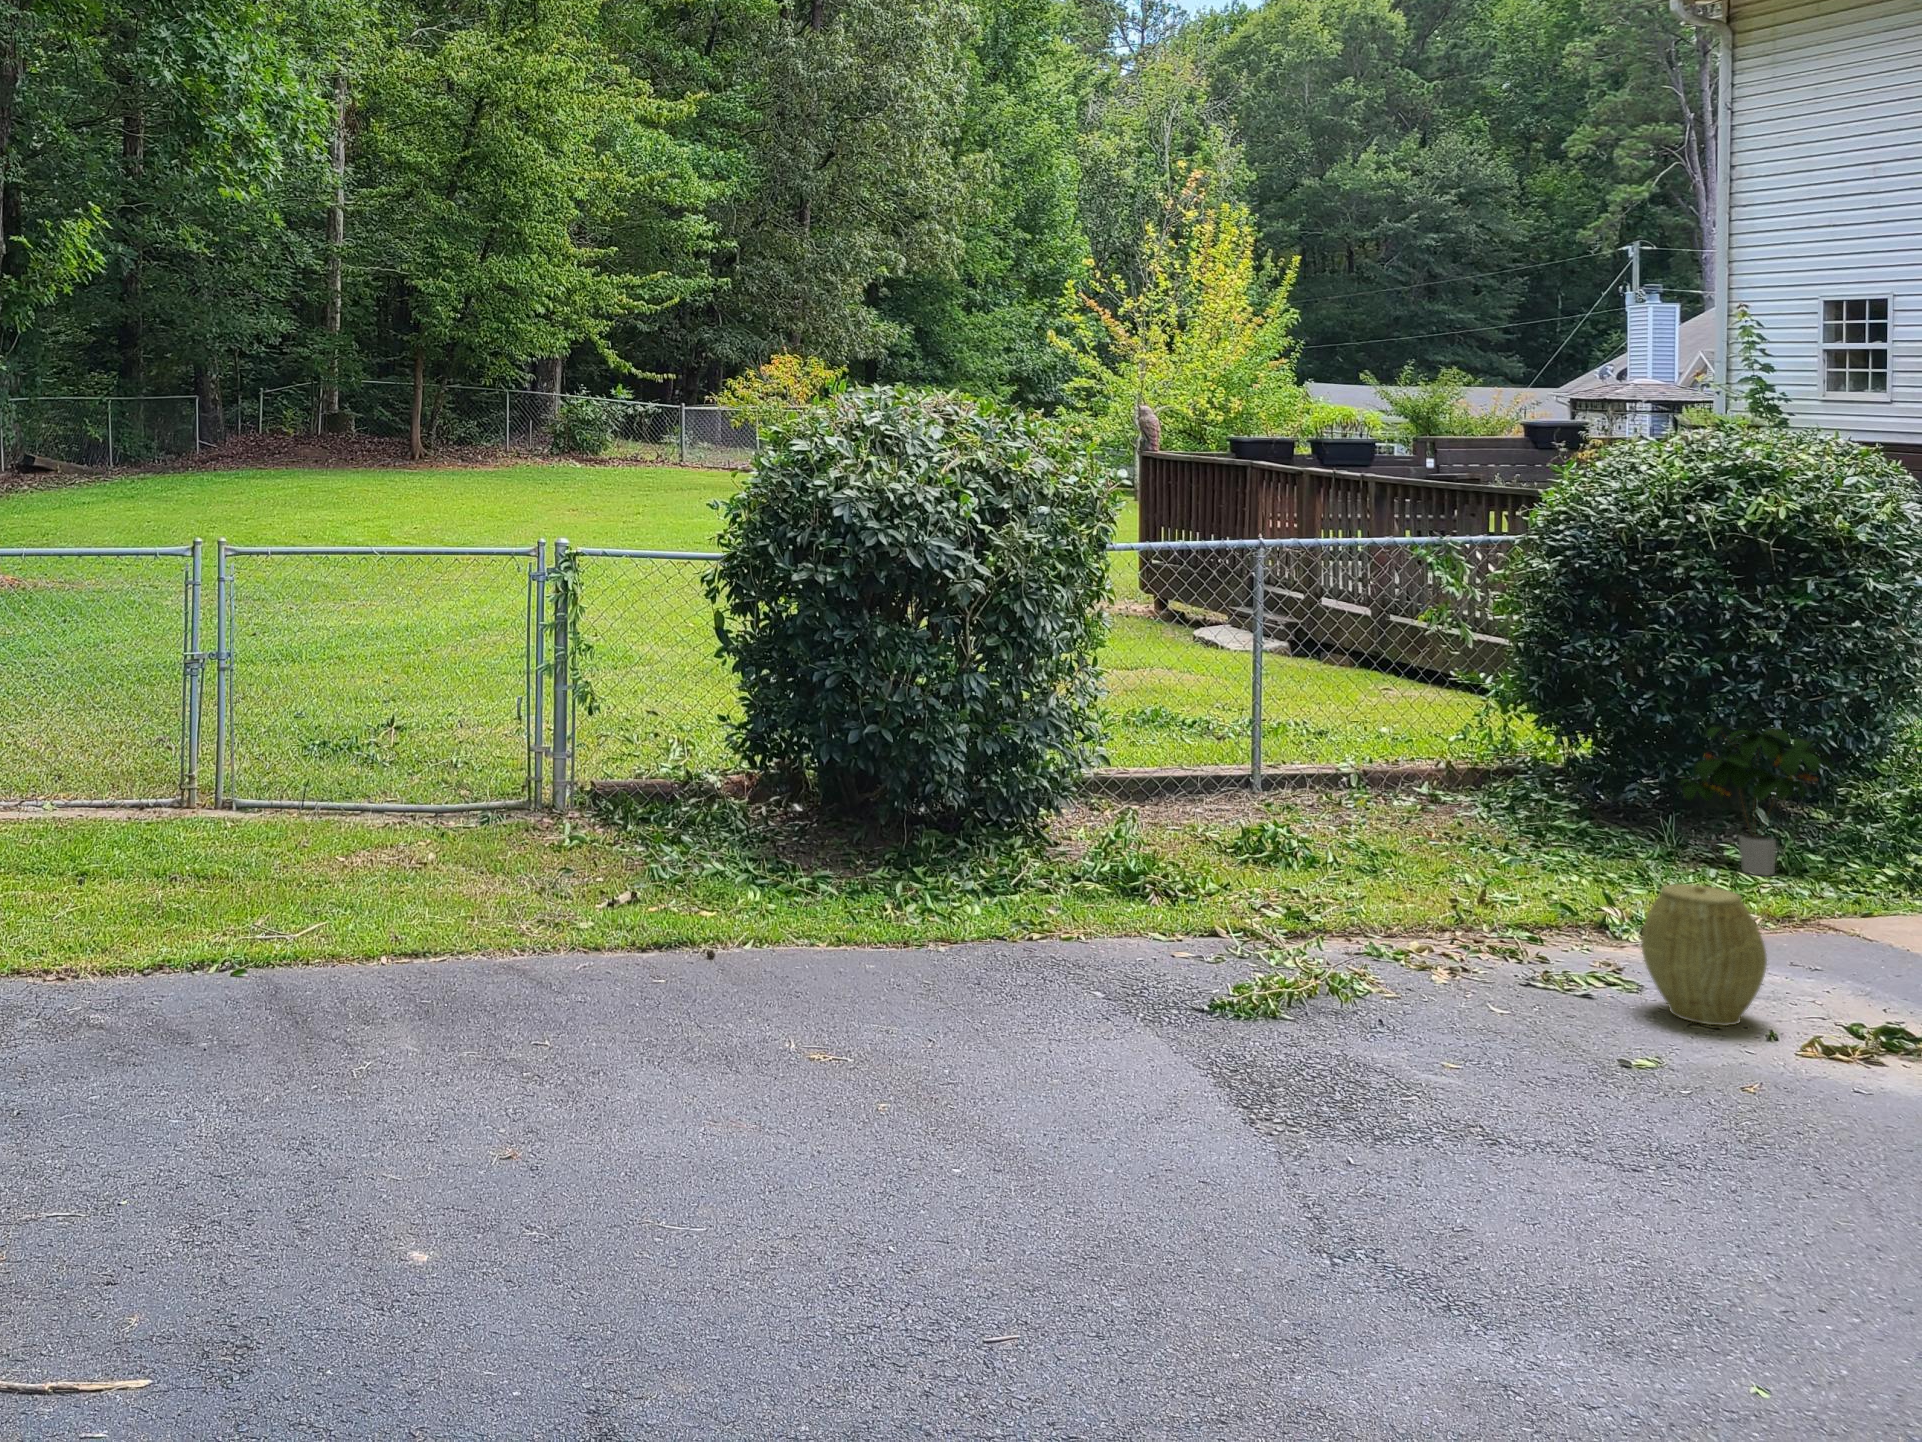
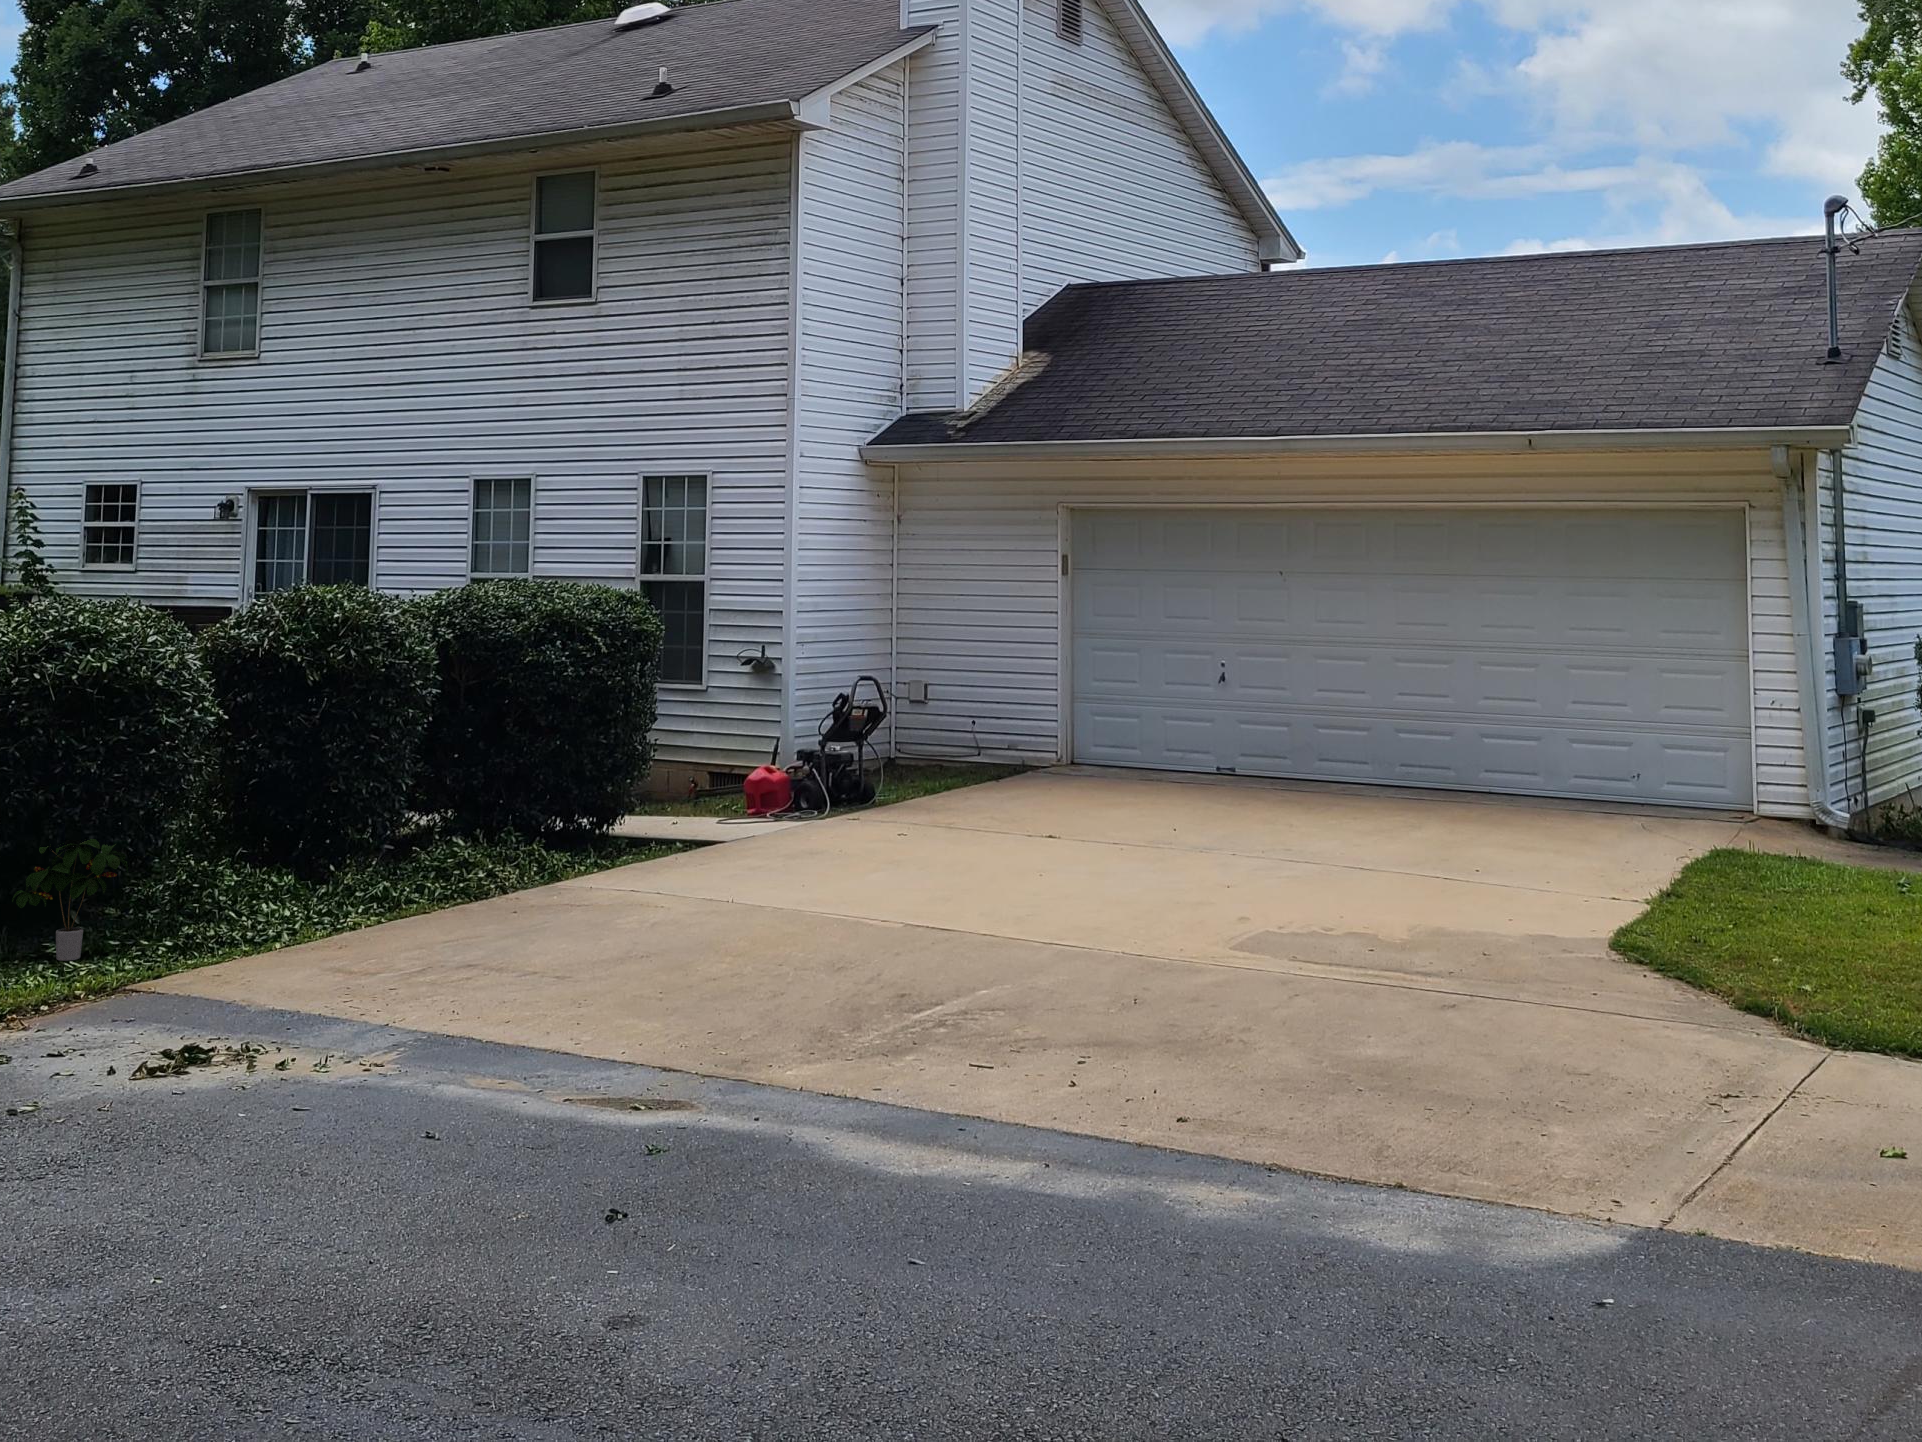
woven basket: present [1641,884,1767,1026] -> none [19,963,108,1075]

